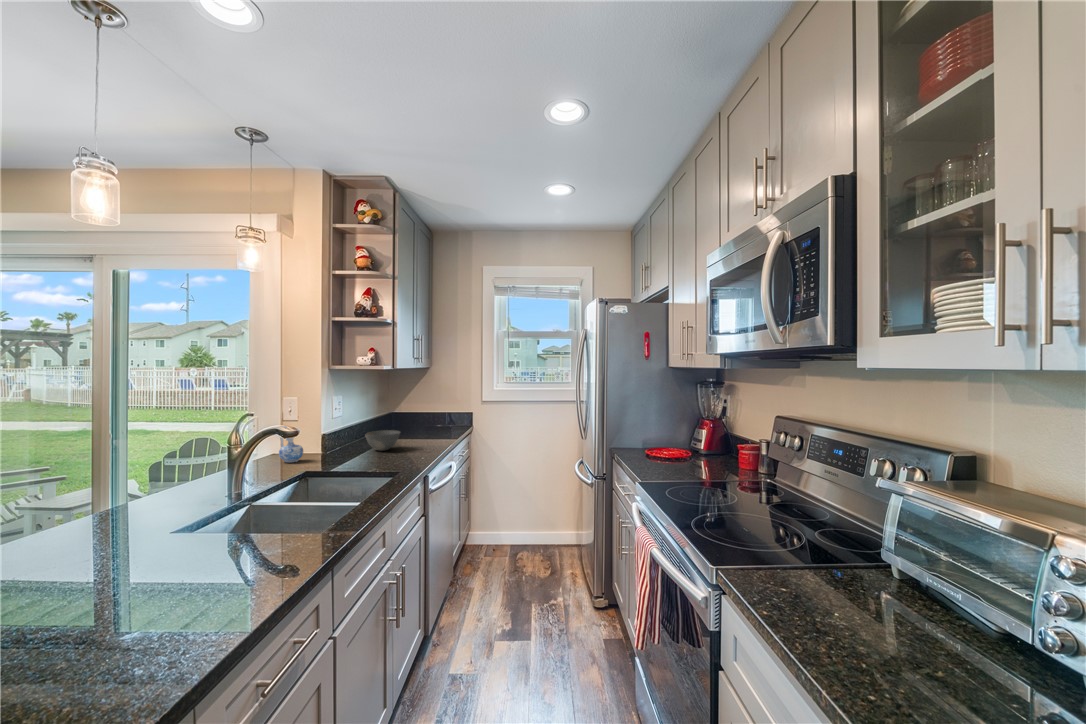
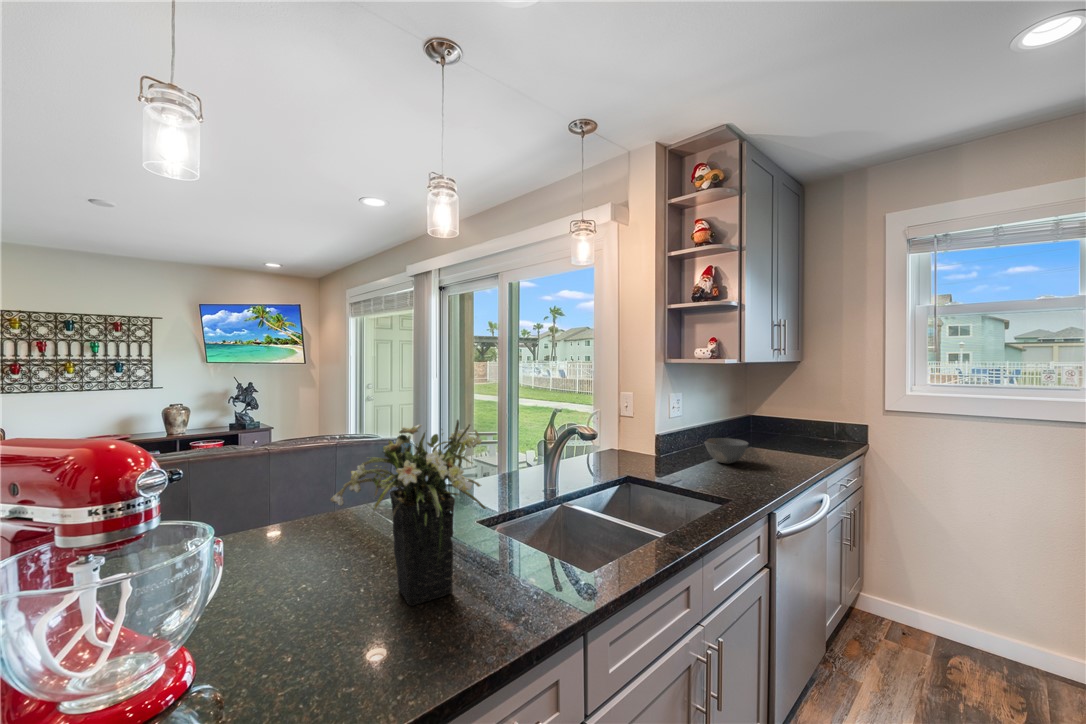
flower arrangement: none [57,419,251,600] -> present [331,420,486,606]
ceramic pitcher: present [279,426,303,462] -> none [613,422,636,462]

